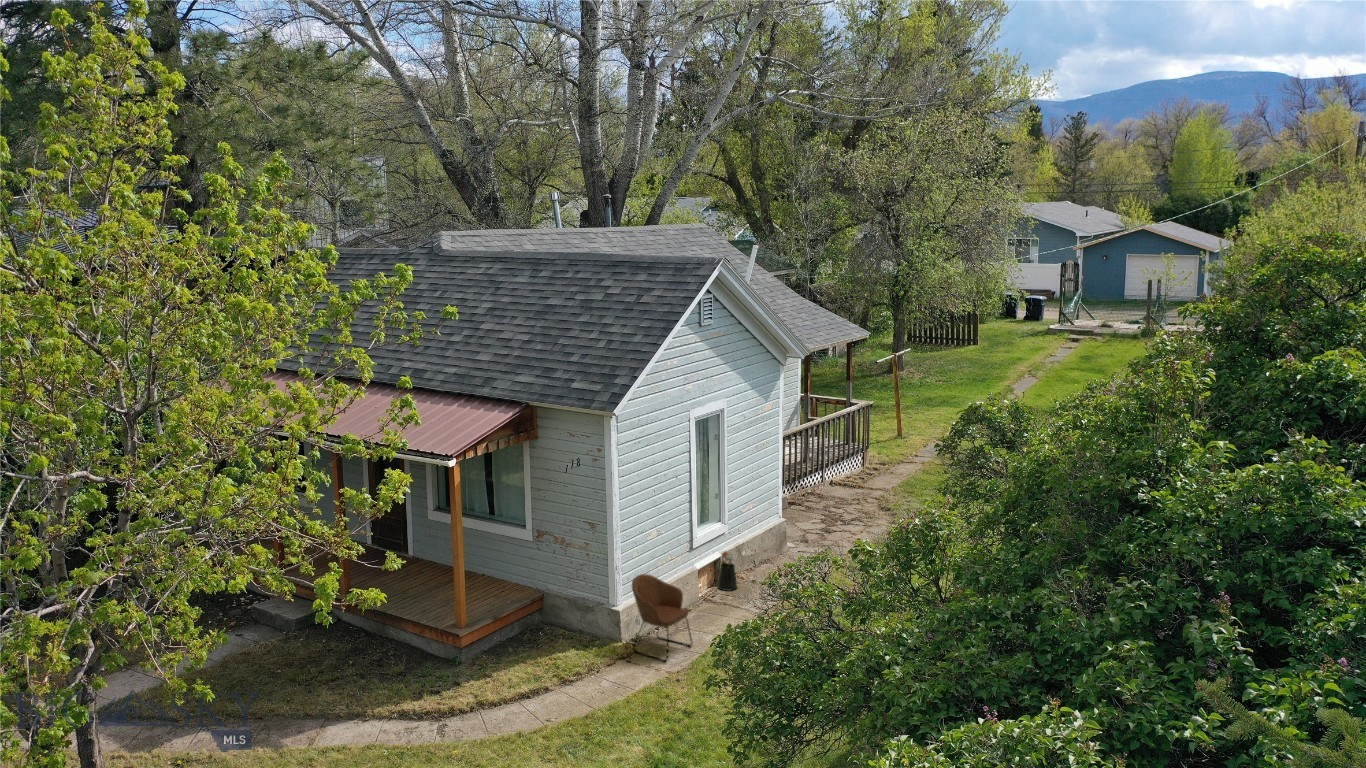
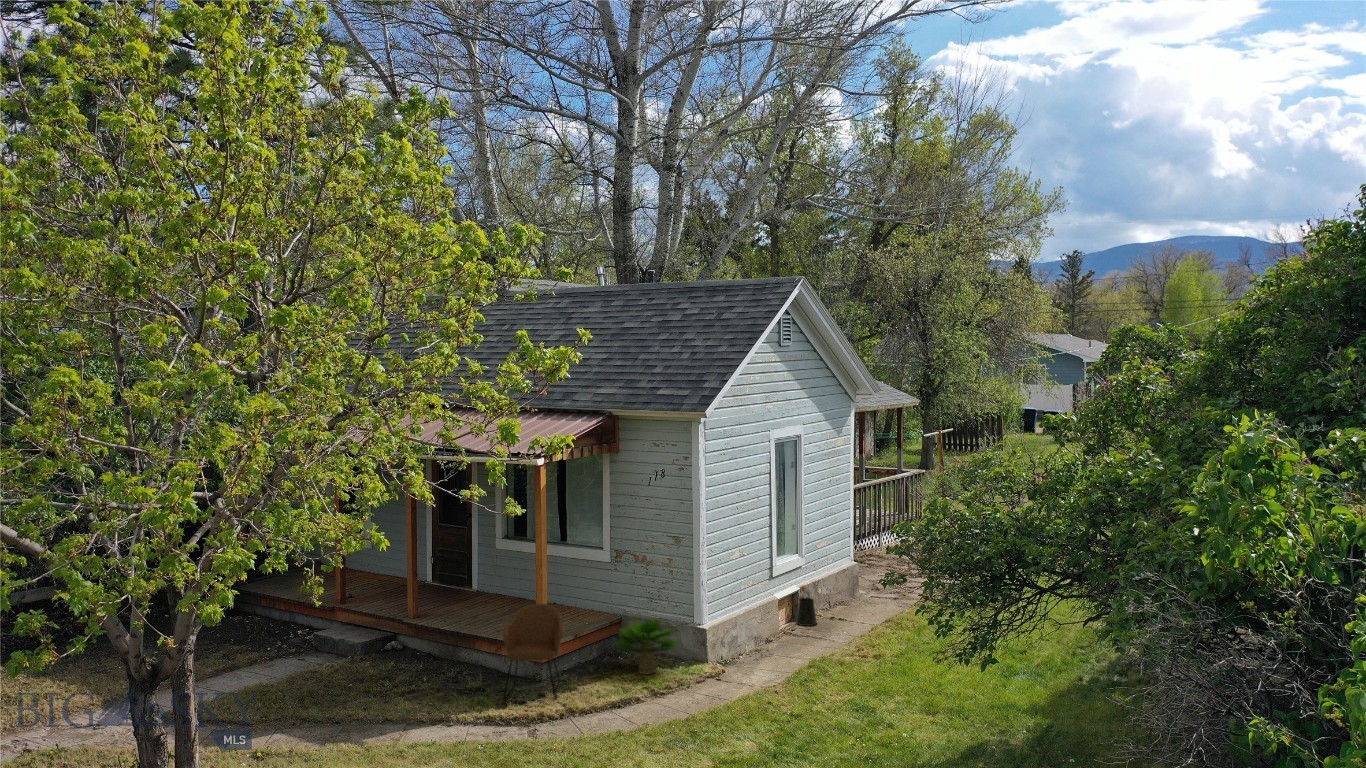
chair: present [632,574,692,662] -> present [503,604,563,699]
potted plant: none [530,599,593,655] -> present [619,620,677,674]

